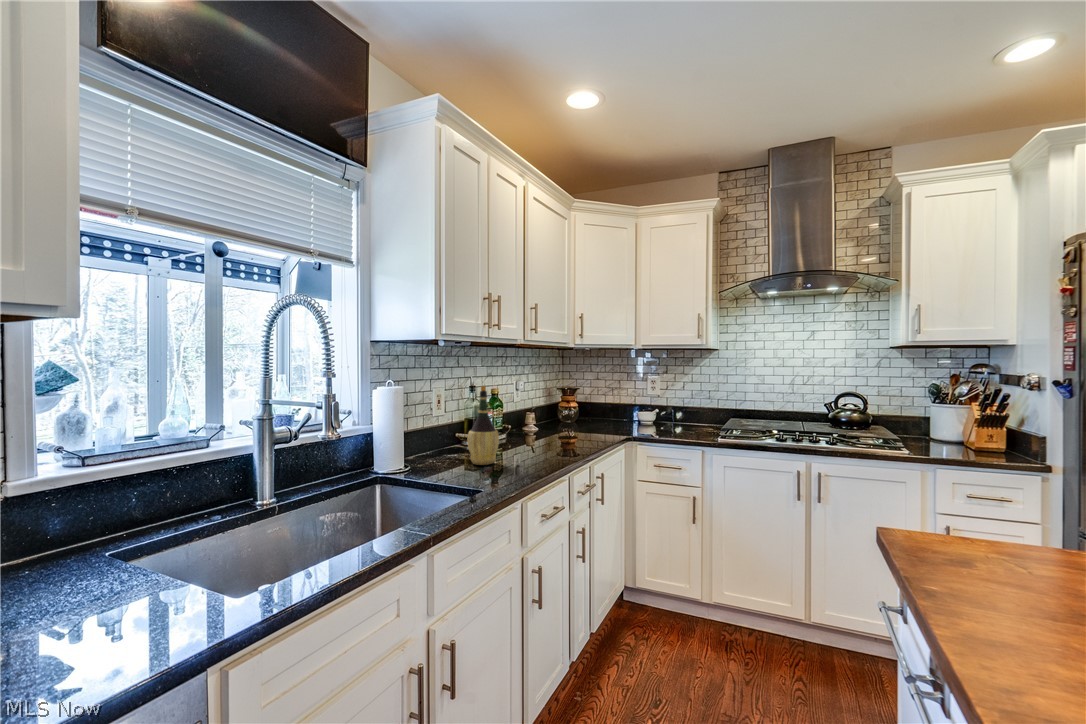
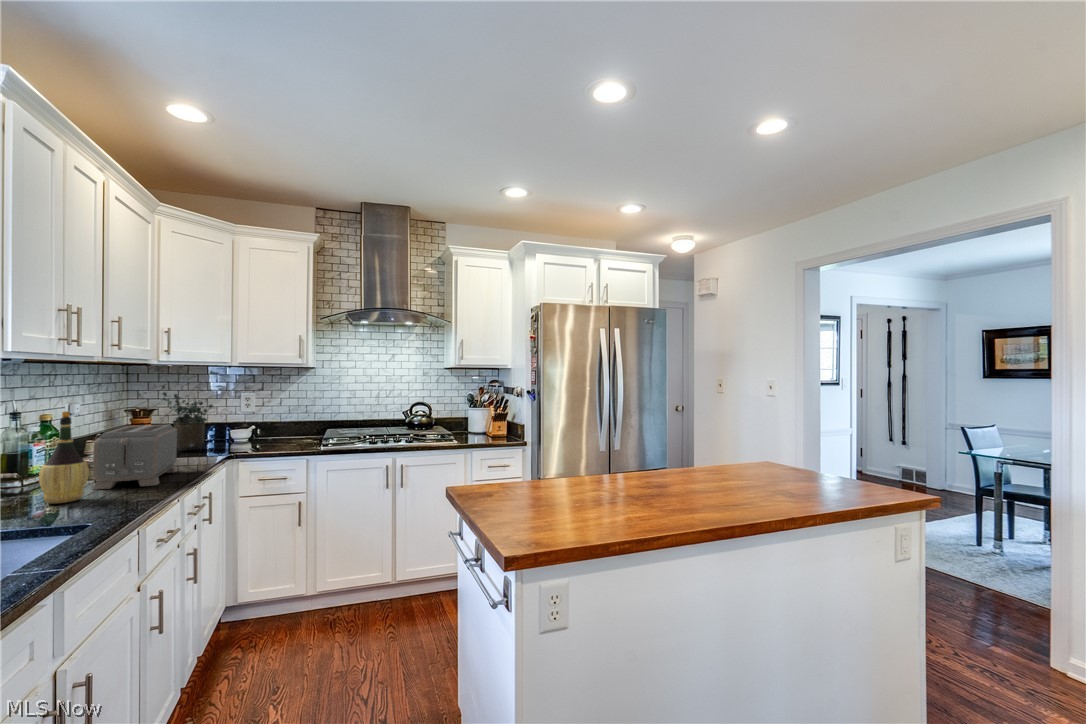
potted plant: none [579,367,618,428] -> present [162,386,213,450]
toaster: none [509,402,577,460] -> present [93,424,177,490]

